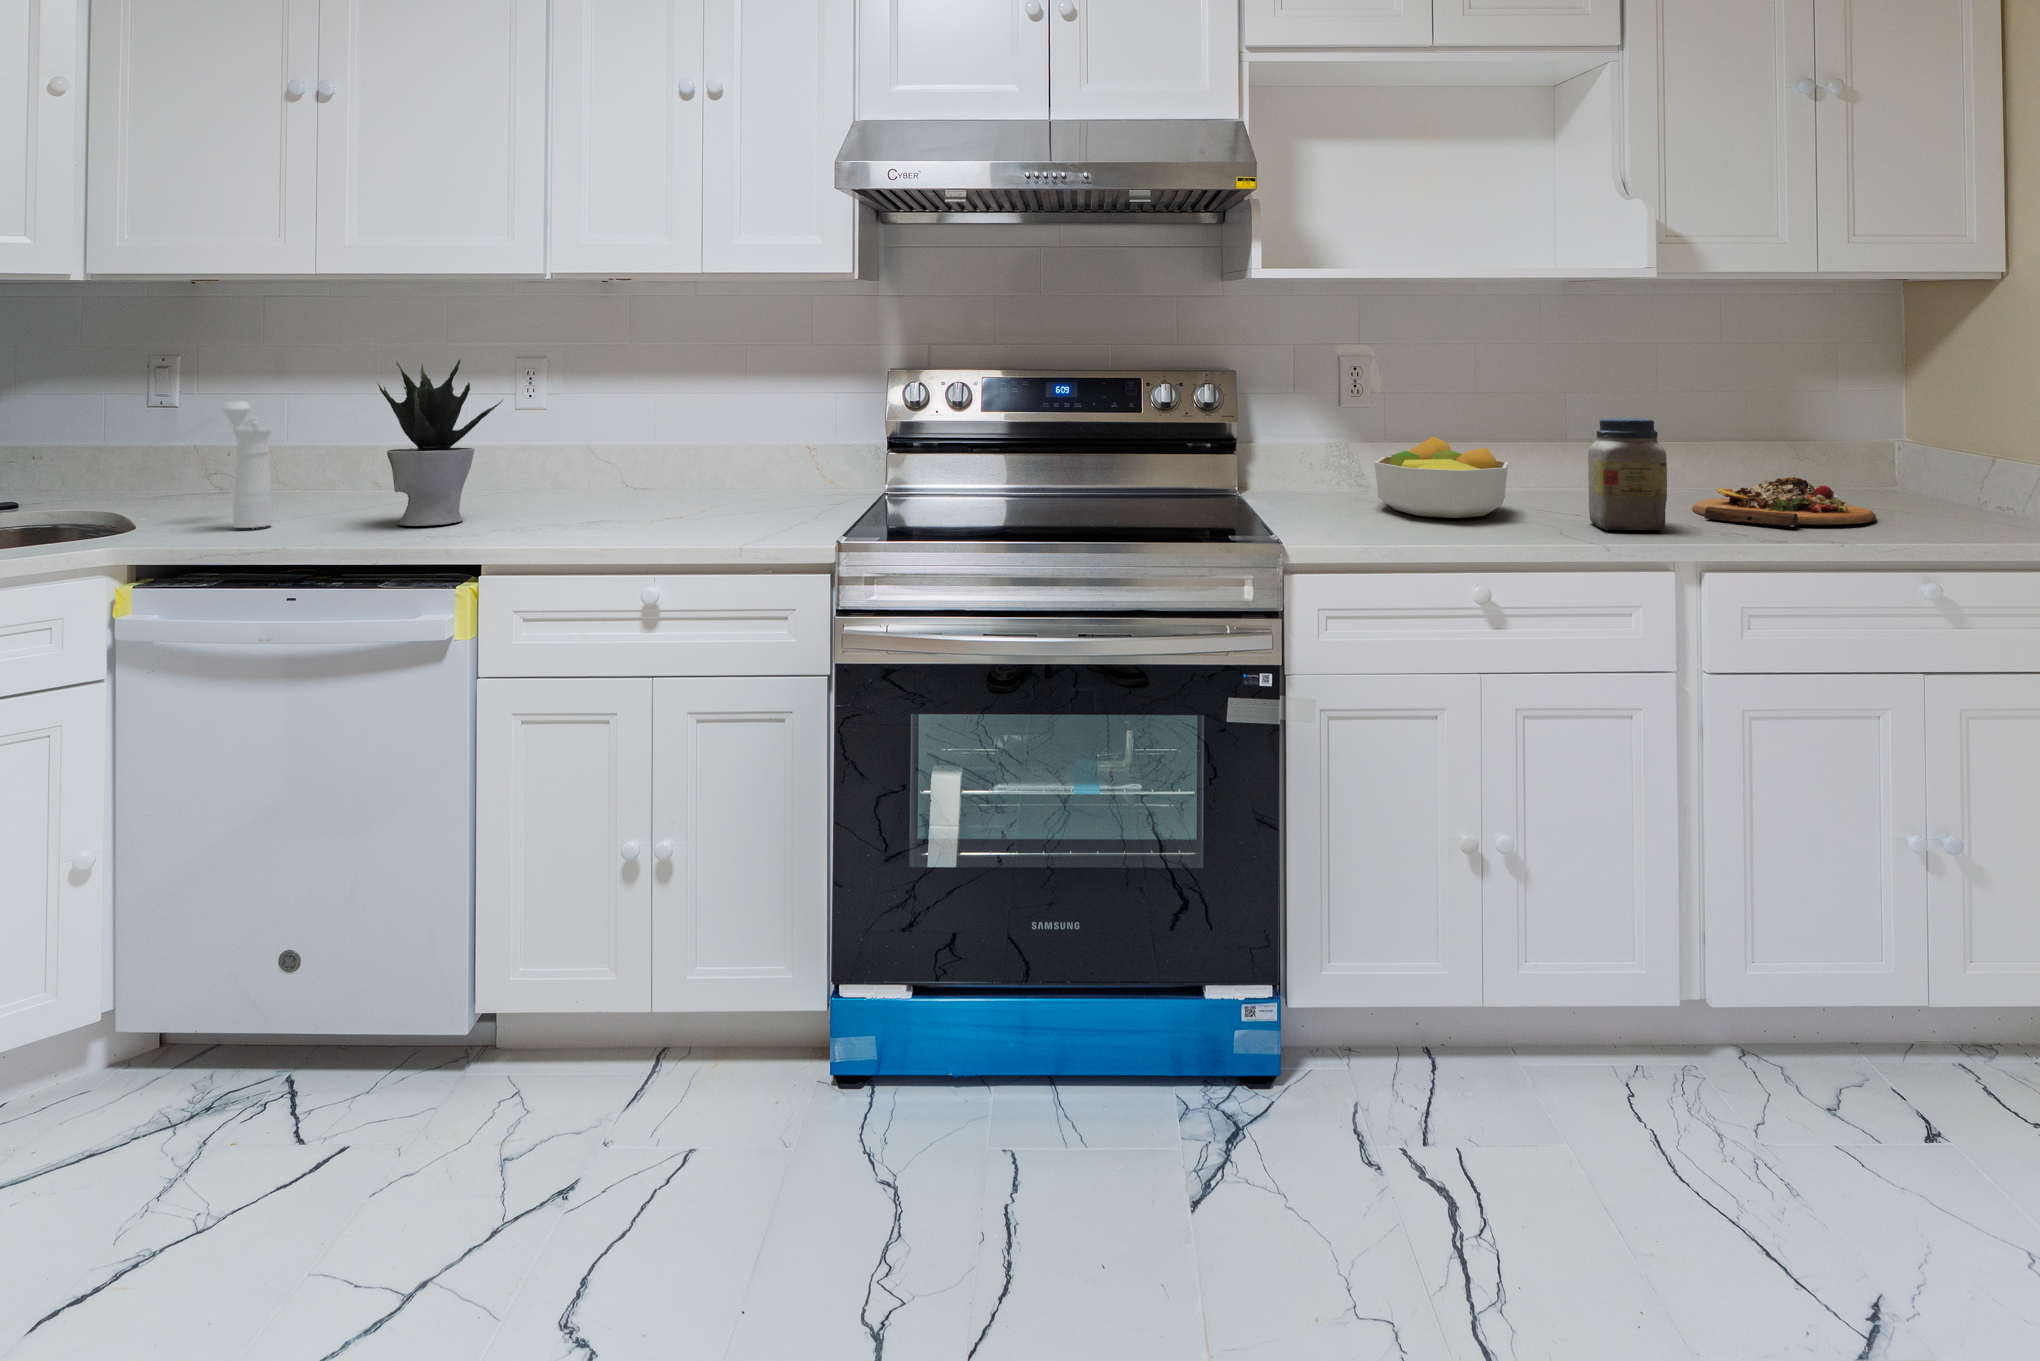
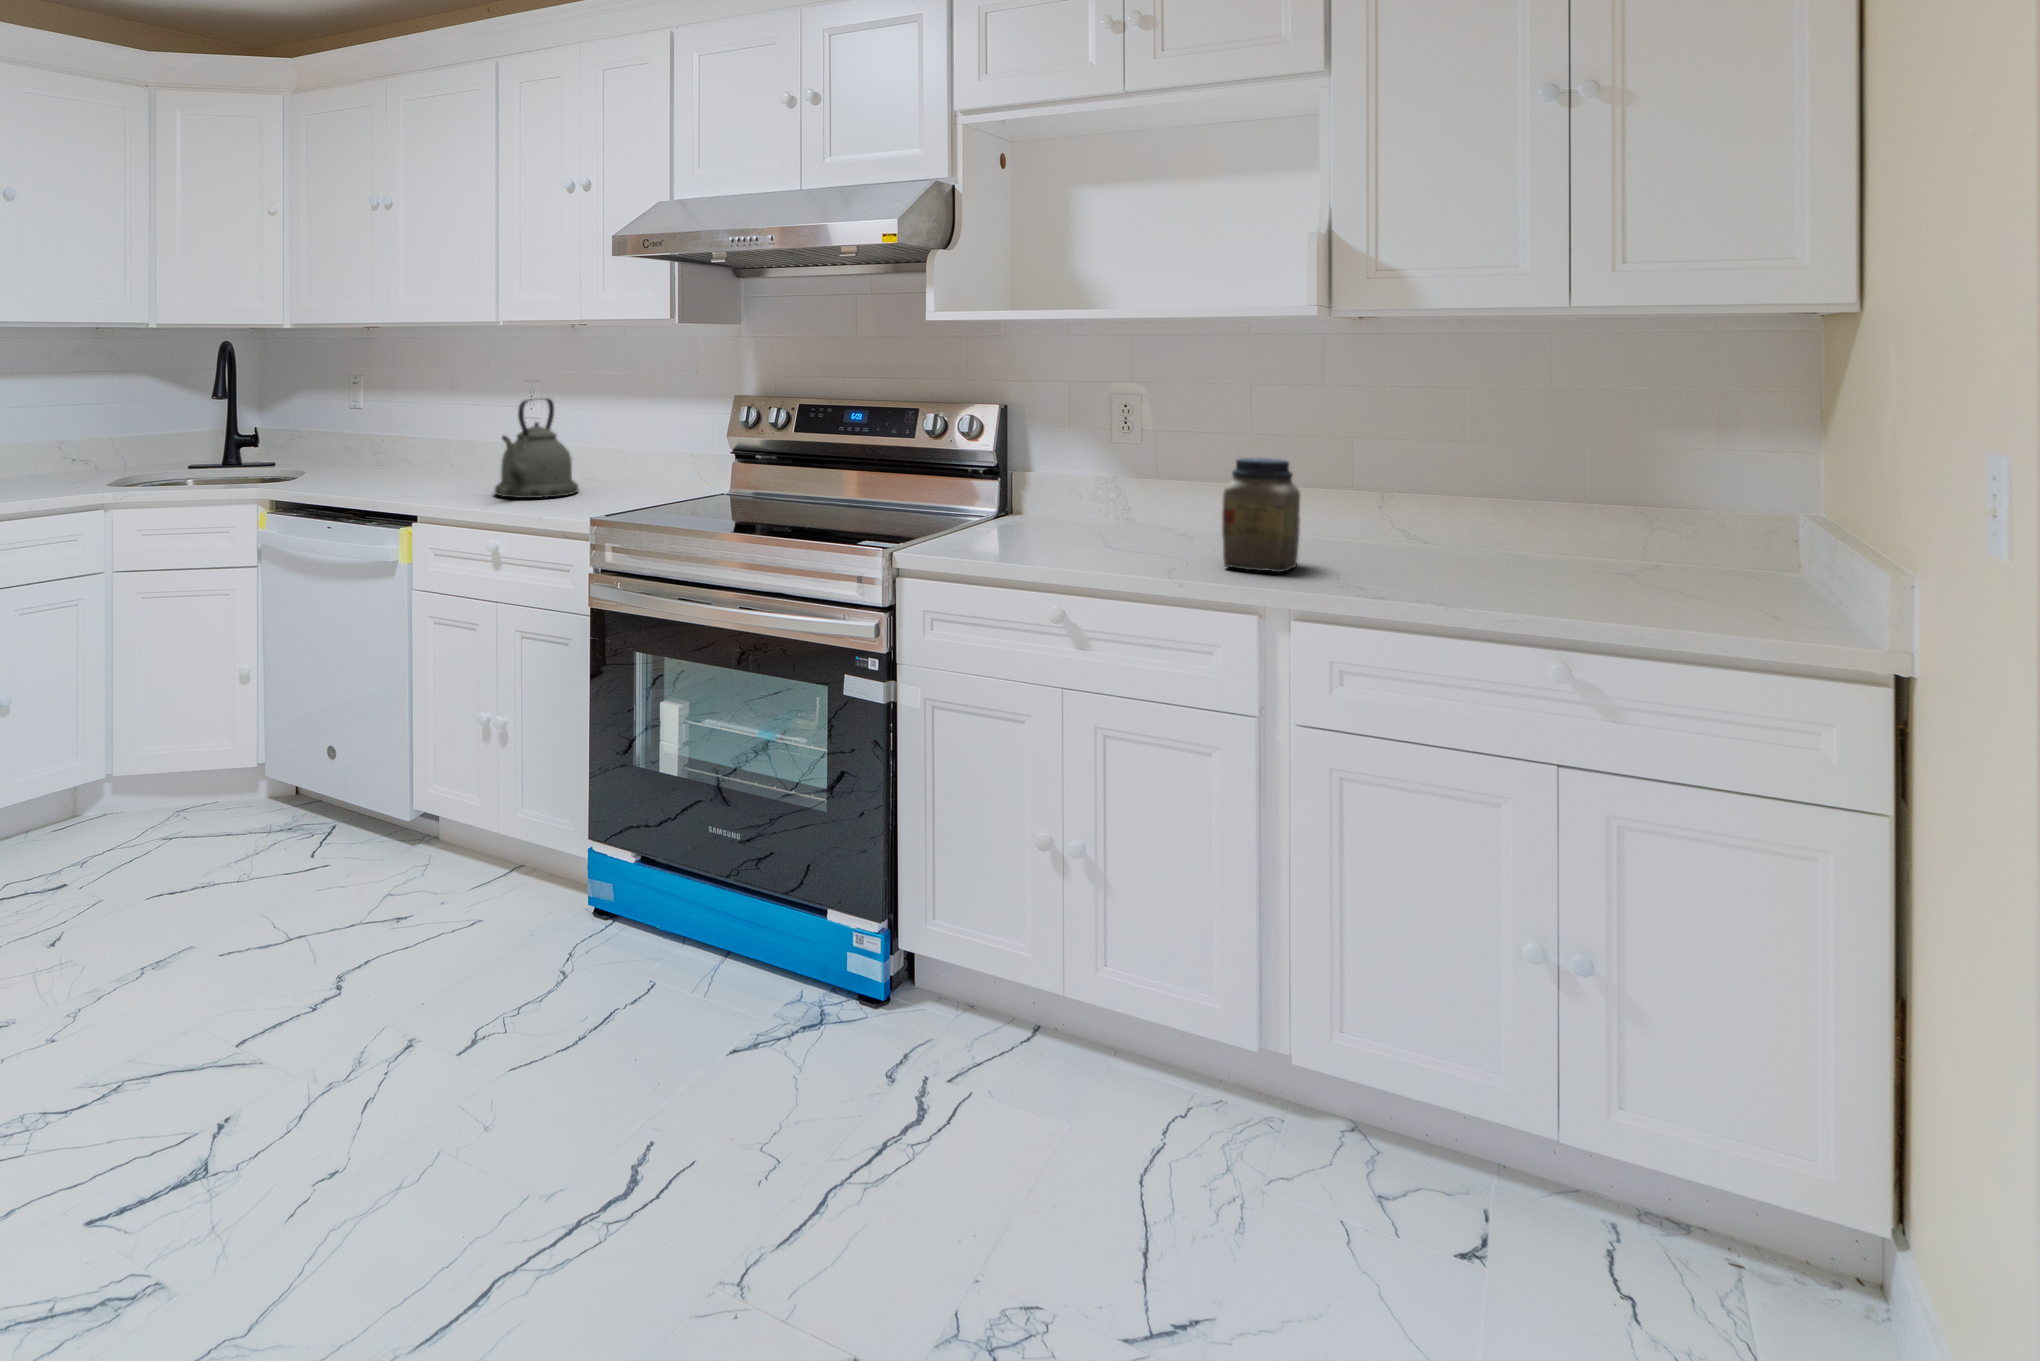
potted plant: present [378,359,503,526] -> none [396,379,478,490]
kettle: none [566,384,690,525] -> present [495,398,578,498]
pepper mill: present [222,401,272,528] -> none [330,403,354,484]
fruit bowl: present [1374,436,1508,518] -> none [1069,465,1197,544]
cutting board: present [1692,477,1876,526] -> none [1375,531,1597,587]

